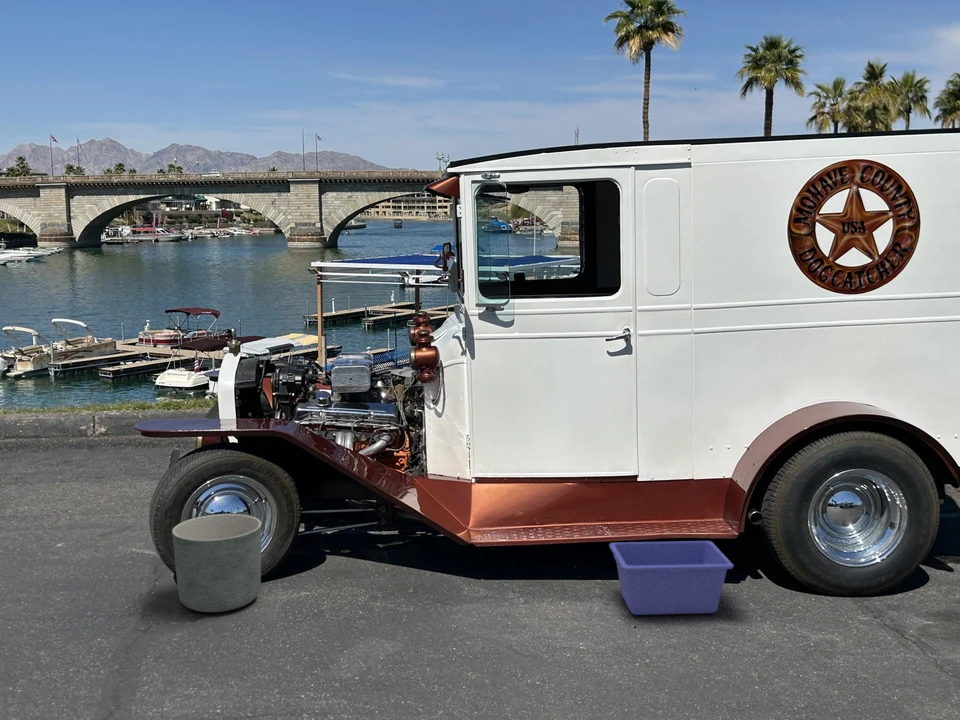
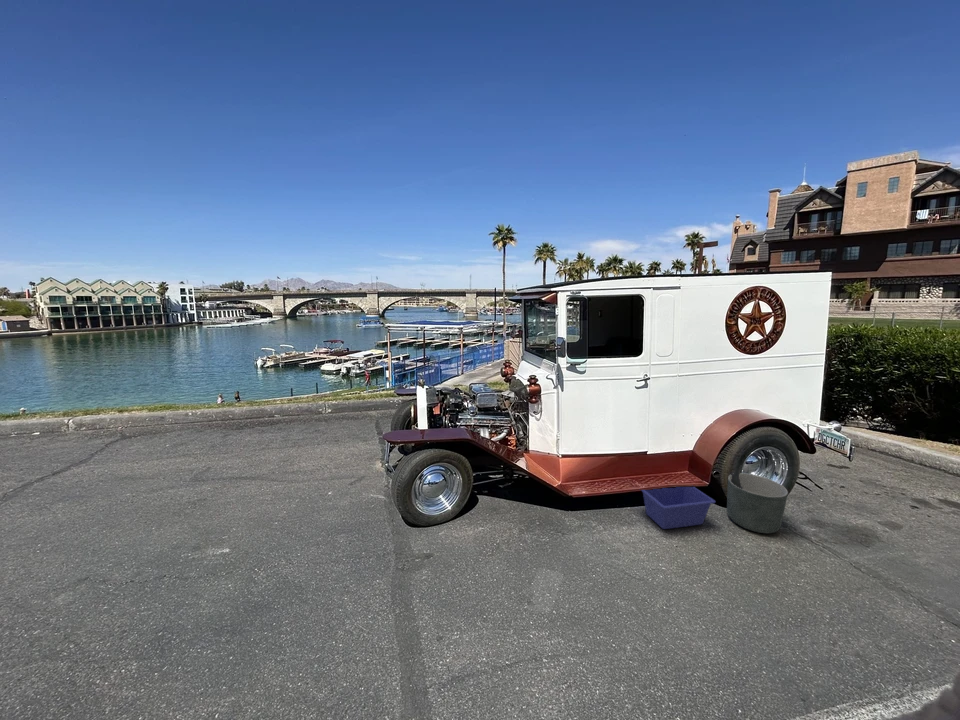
planter: present [172,514,262,612] -> present [727,473,788,533]

